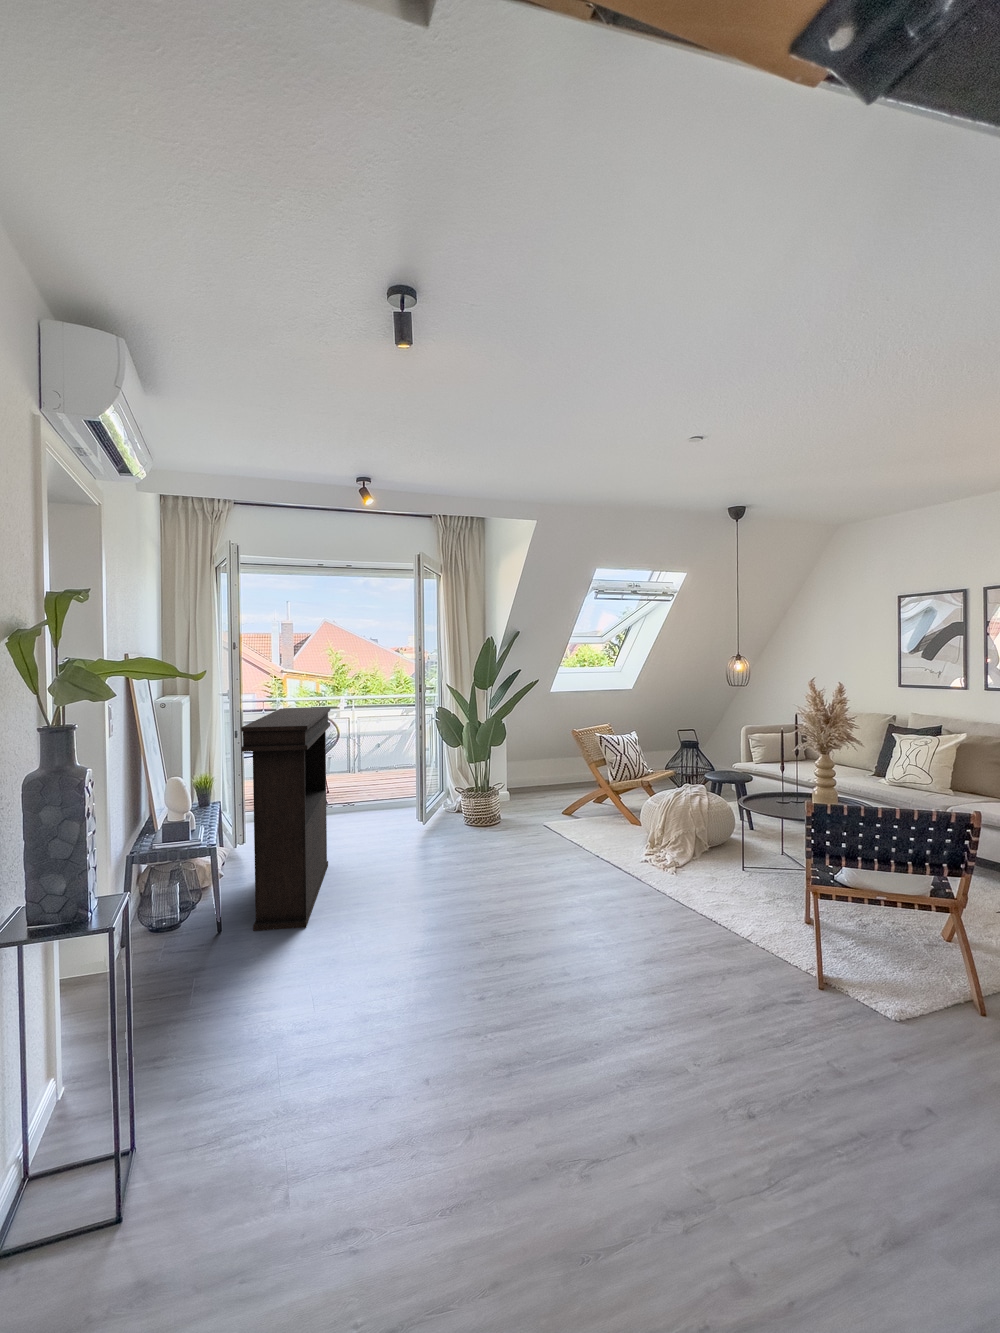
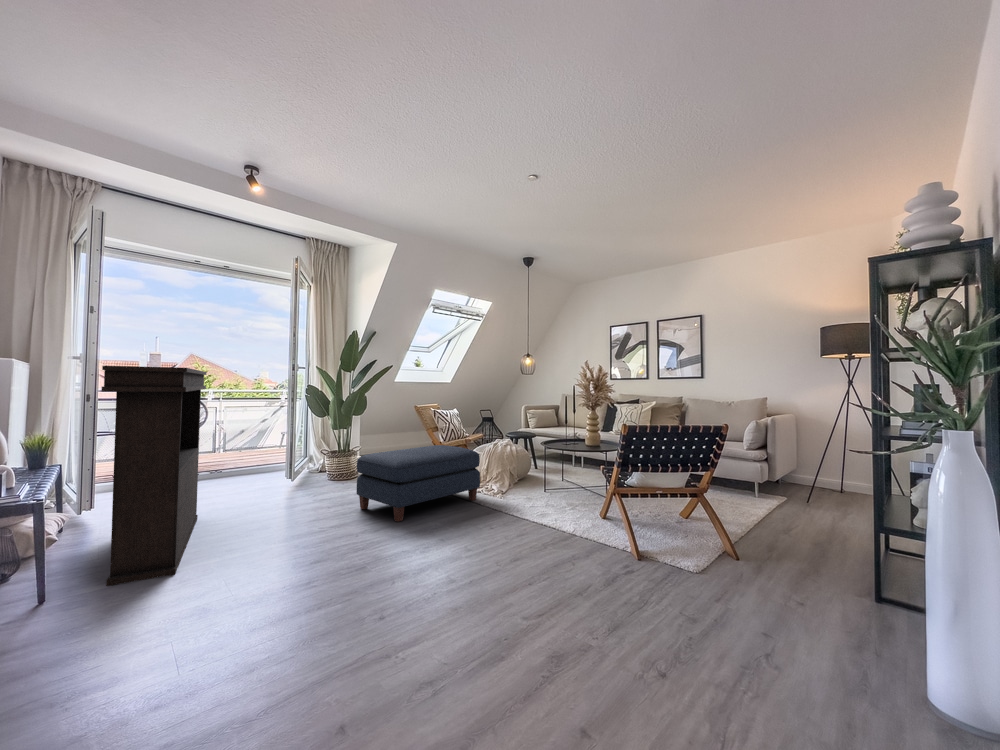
ottoman: none [487,794,644,893] -> present [356,445,480,522]

